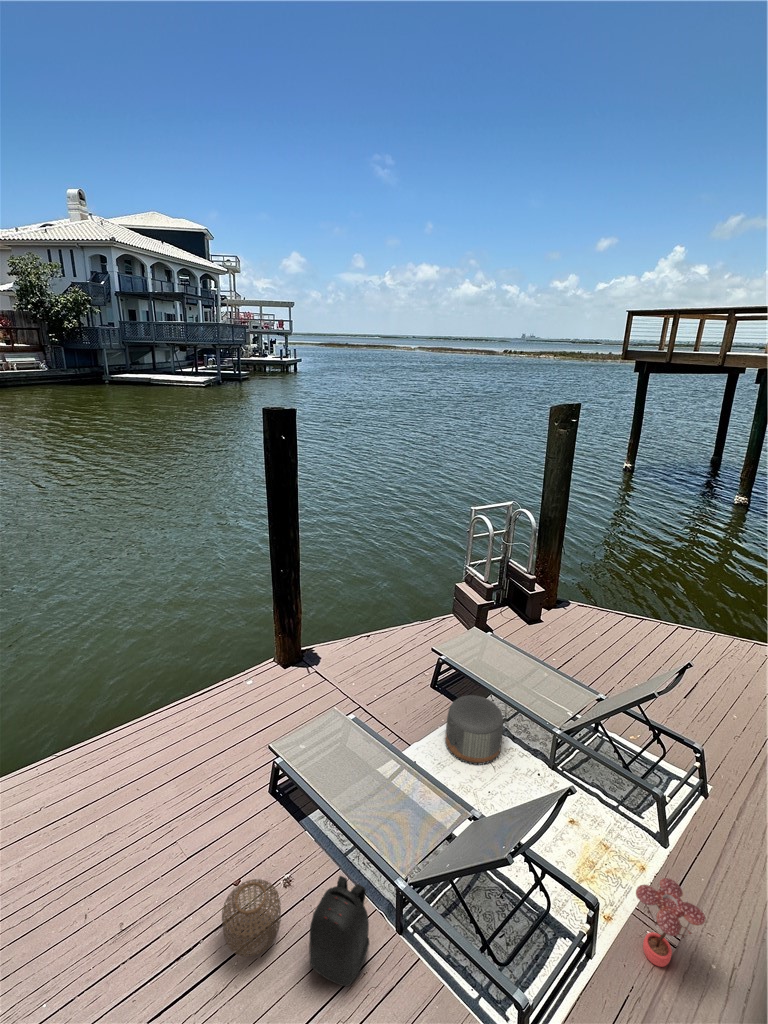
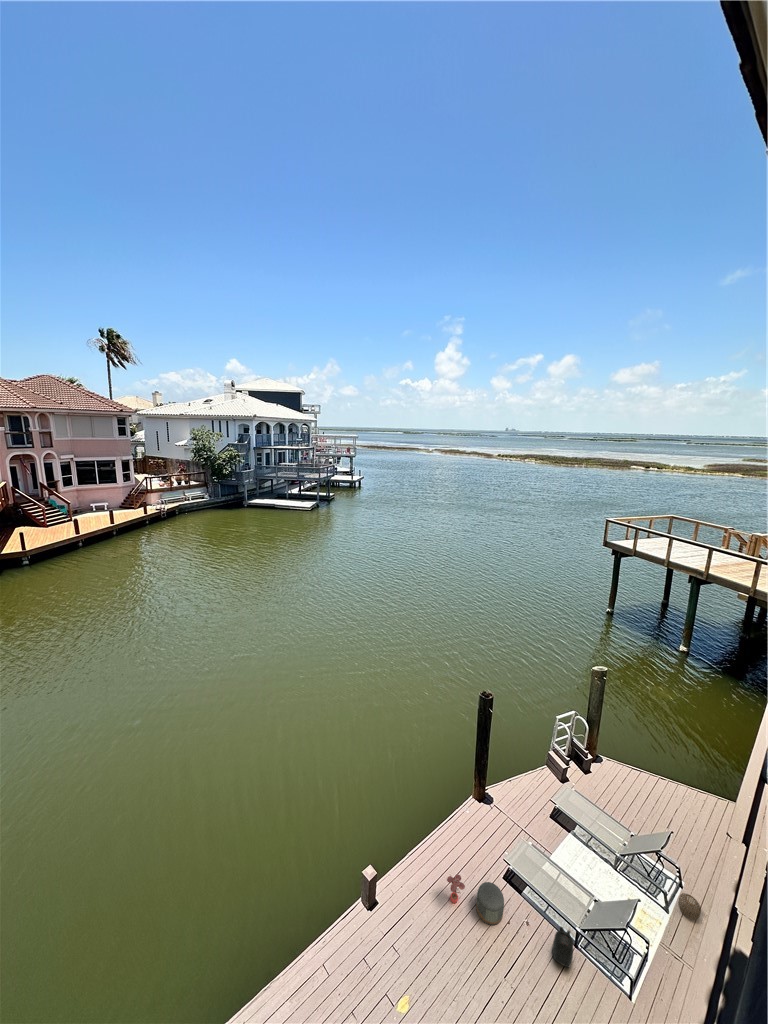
pouf: present [445,695,503,766] -> present [476,882,504,925]
potted plant: present [636,878,706,967] -> present [447,874,465,903]
woven basket: present [222,879,281,957] -> present [678,893,701,920]

